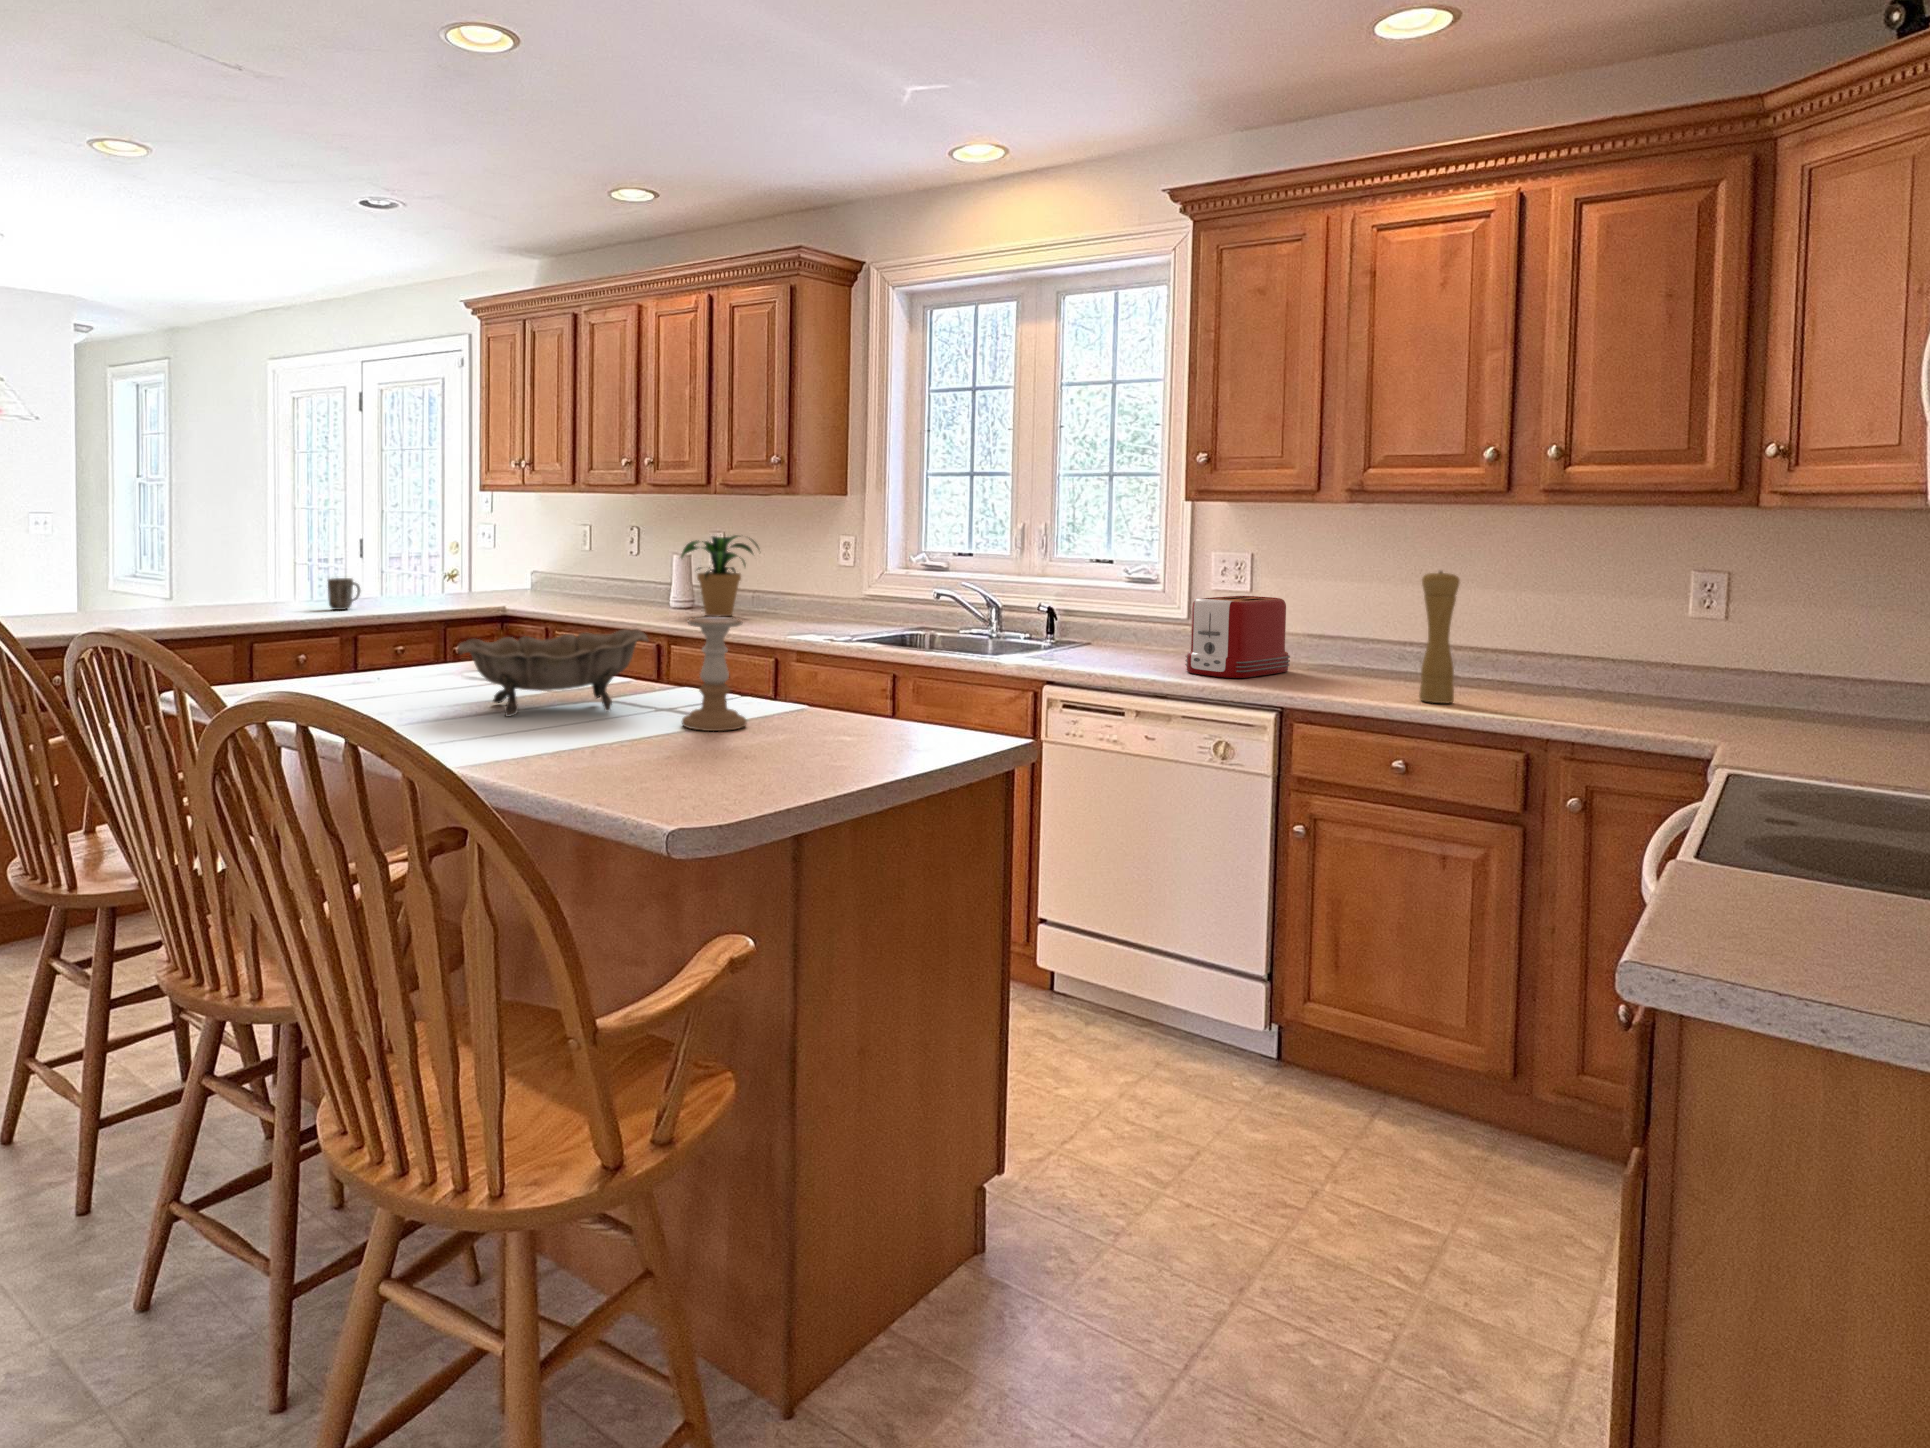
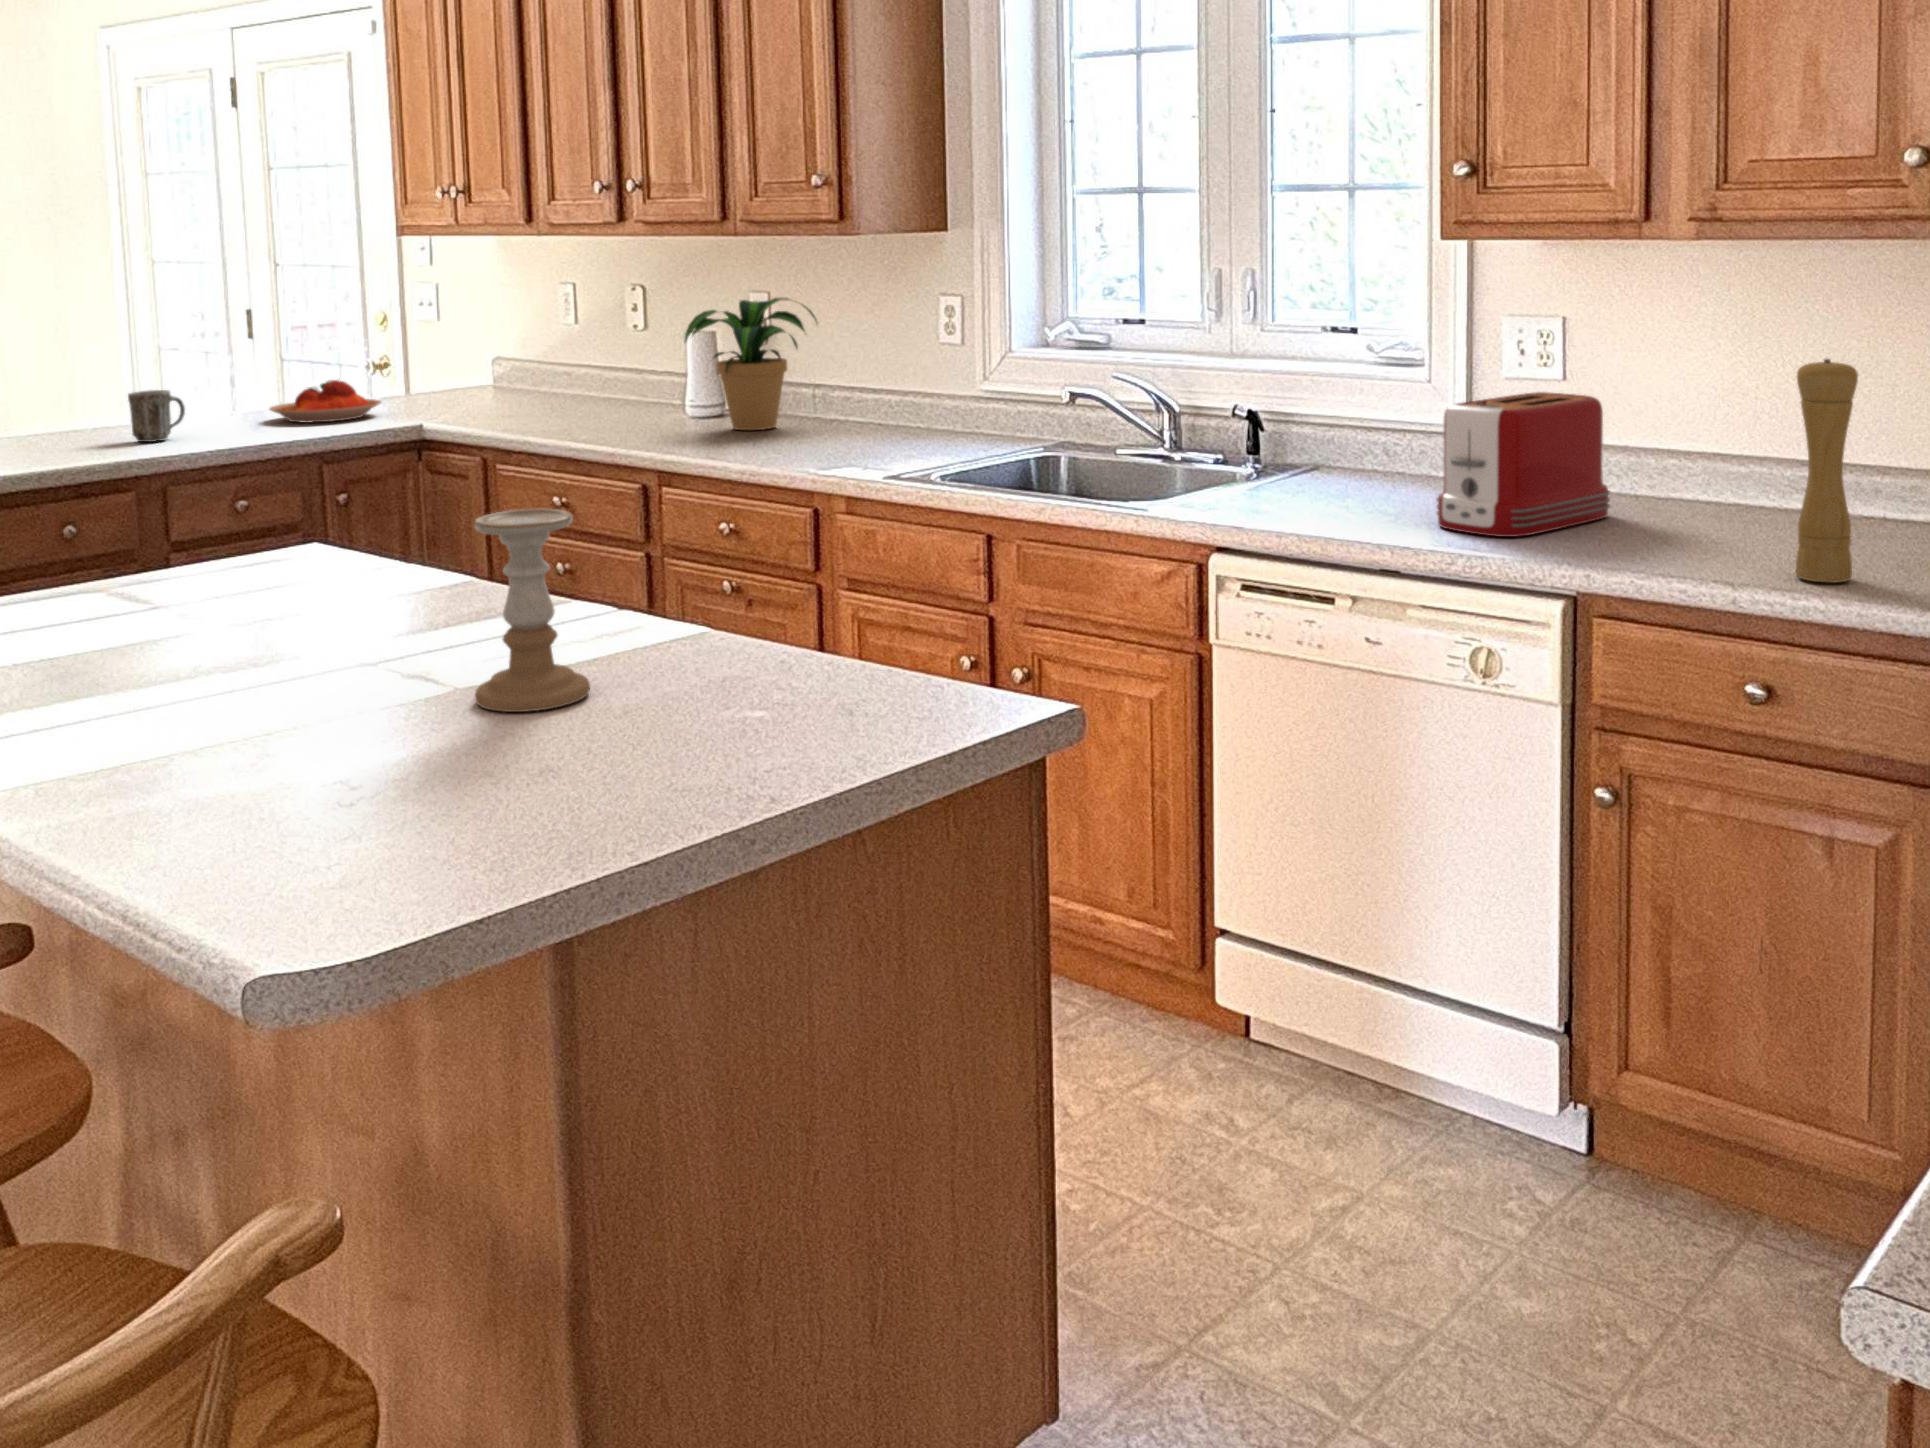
plate: none [405,578,474,604] -> present [270,380,381,423]
decorative bowl: present [458,629,648,717] -> none [107,518,452,690]

